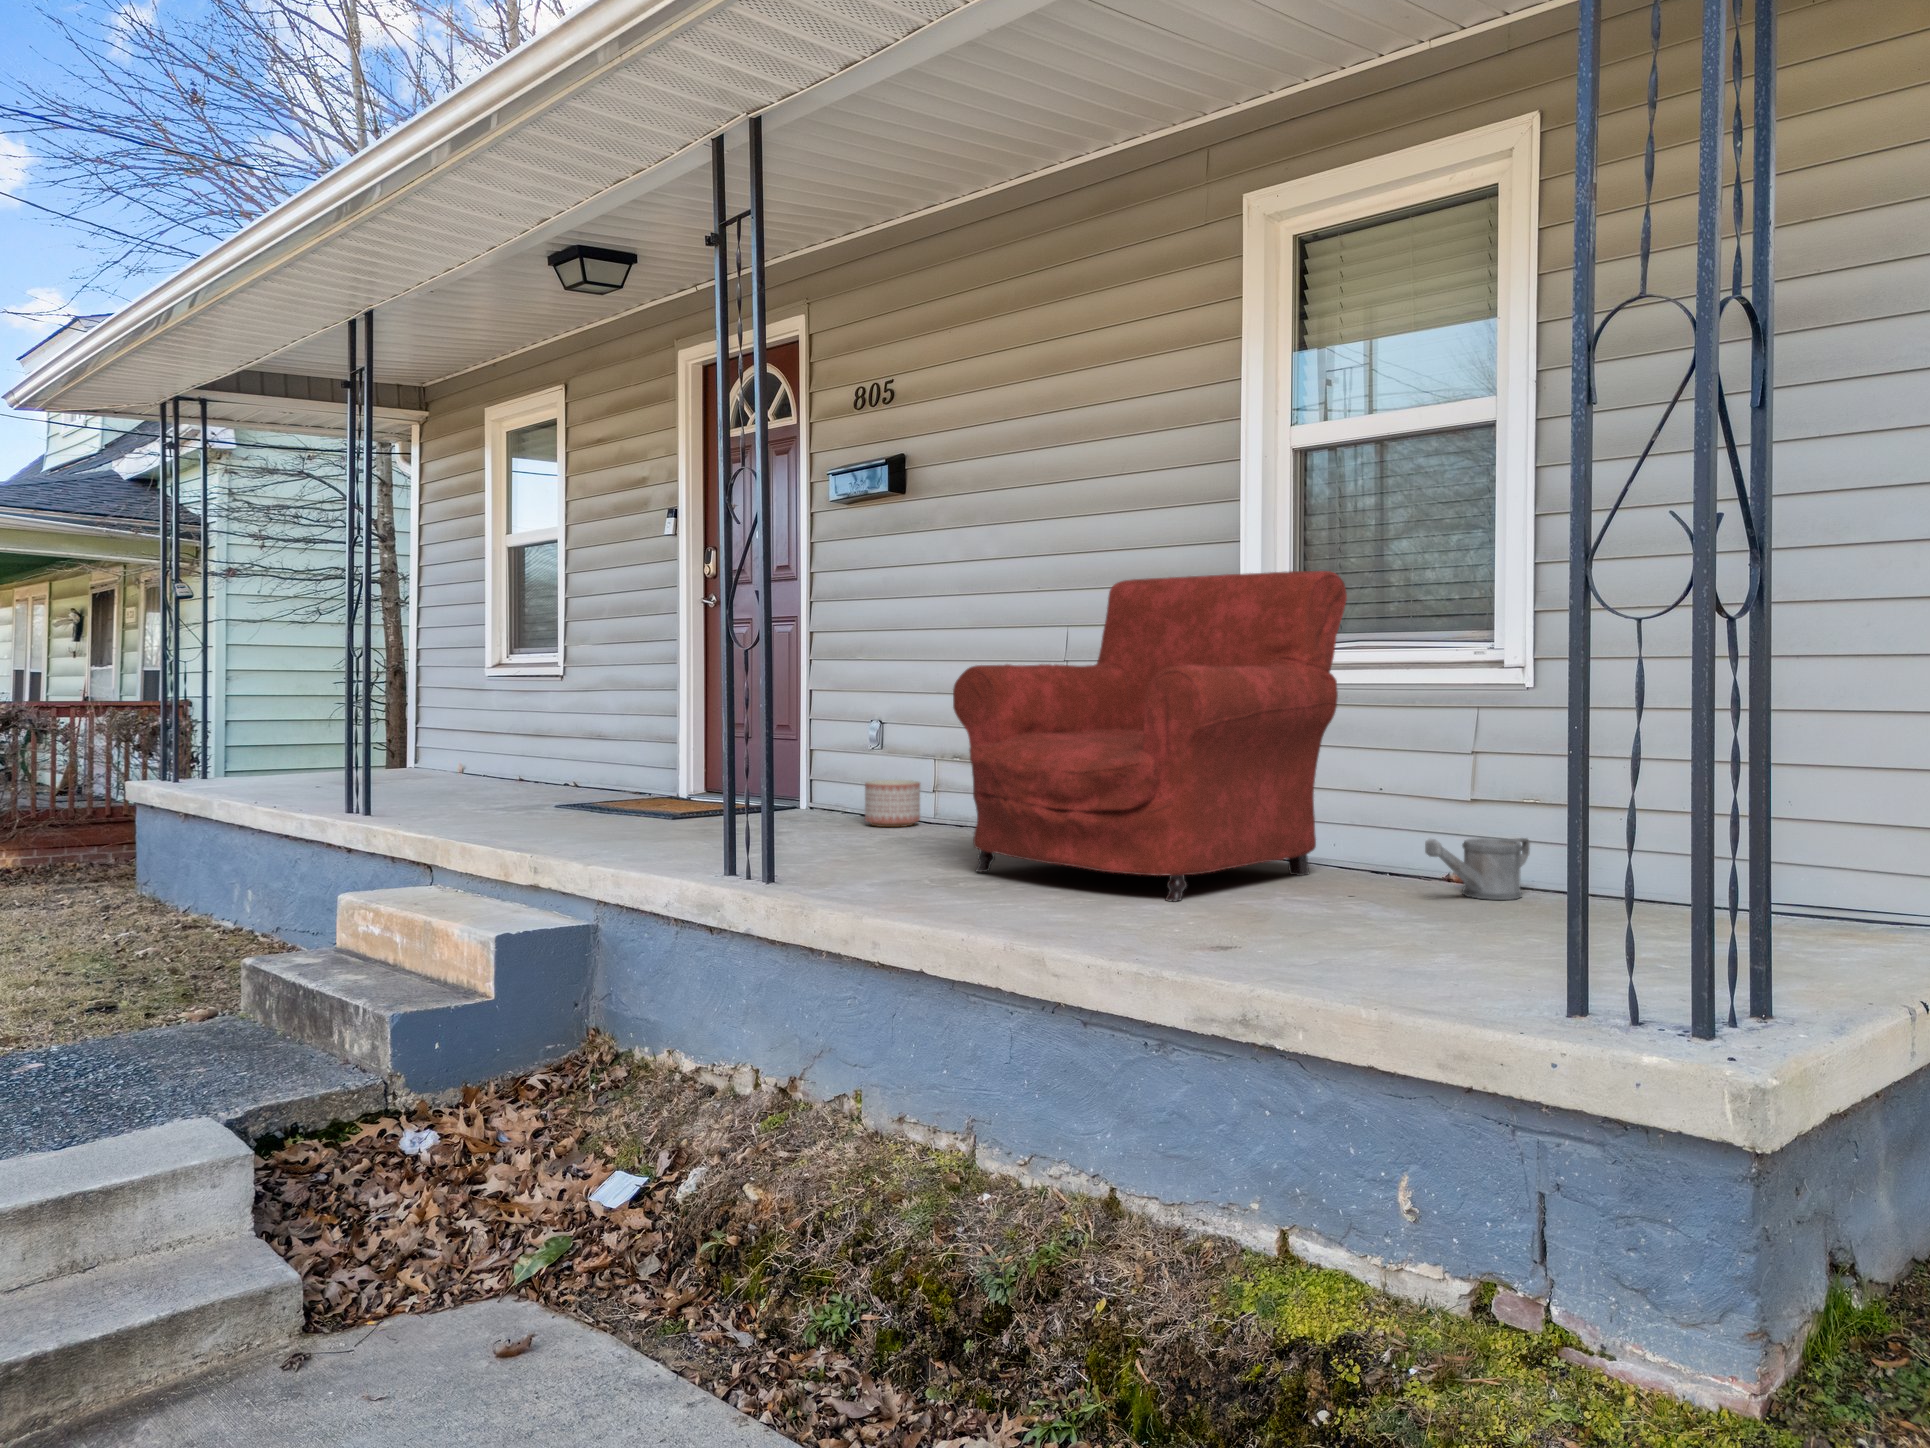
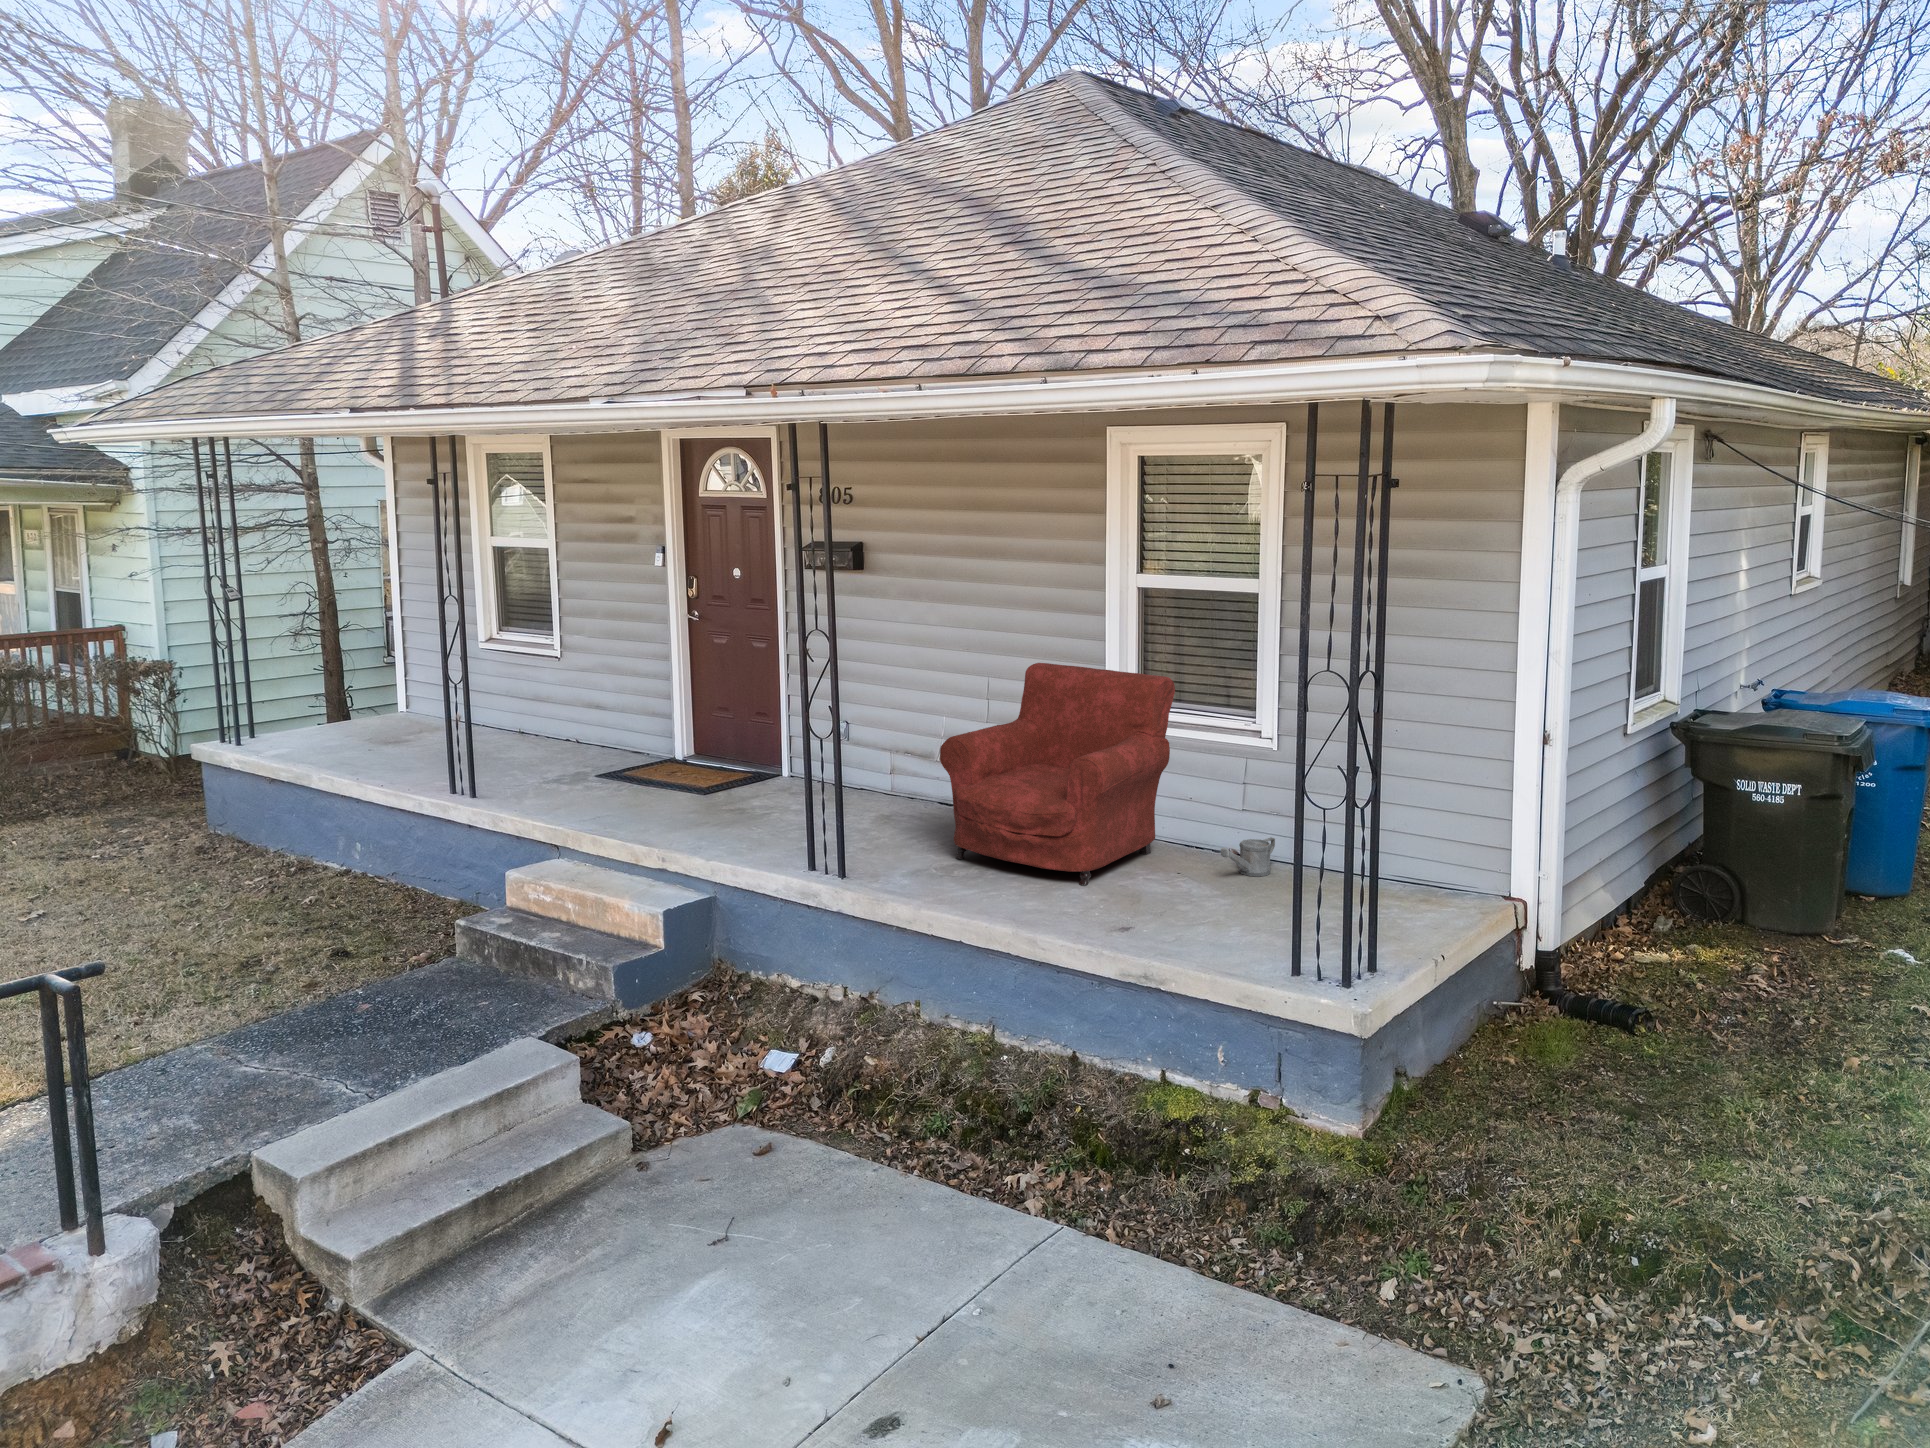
planter: present [865,780,920,827] -> none [846,767,883,803]

